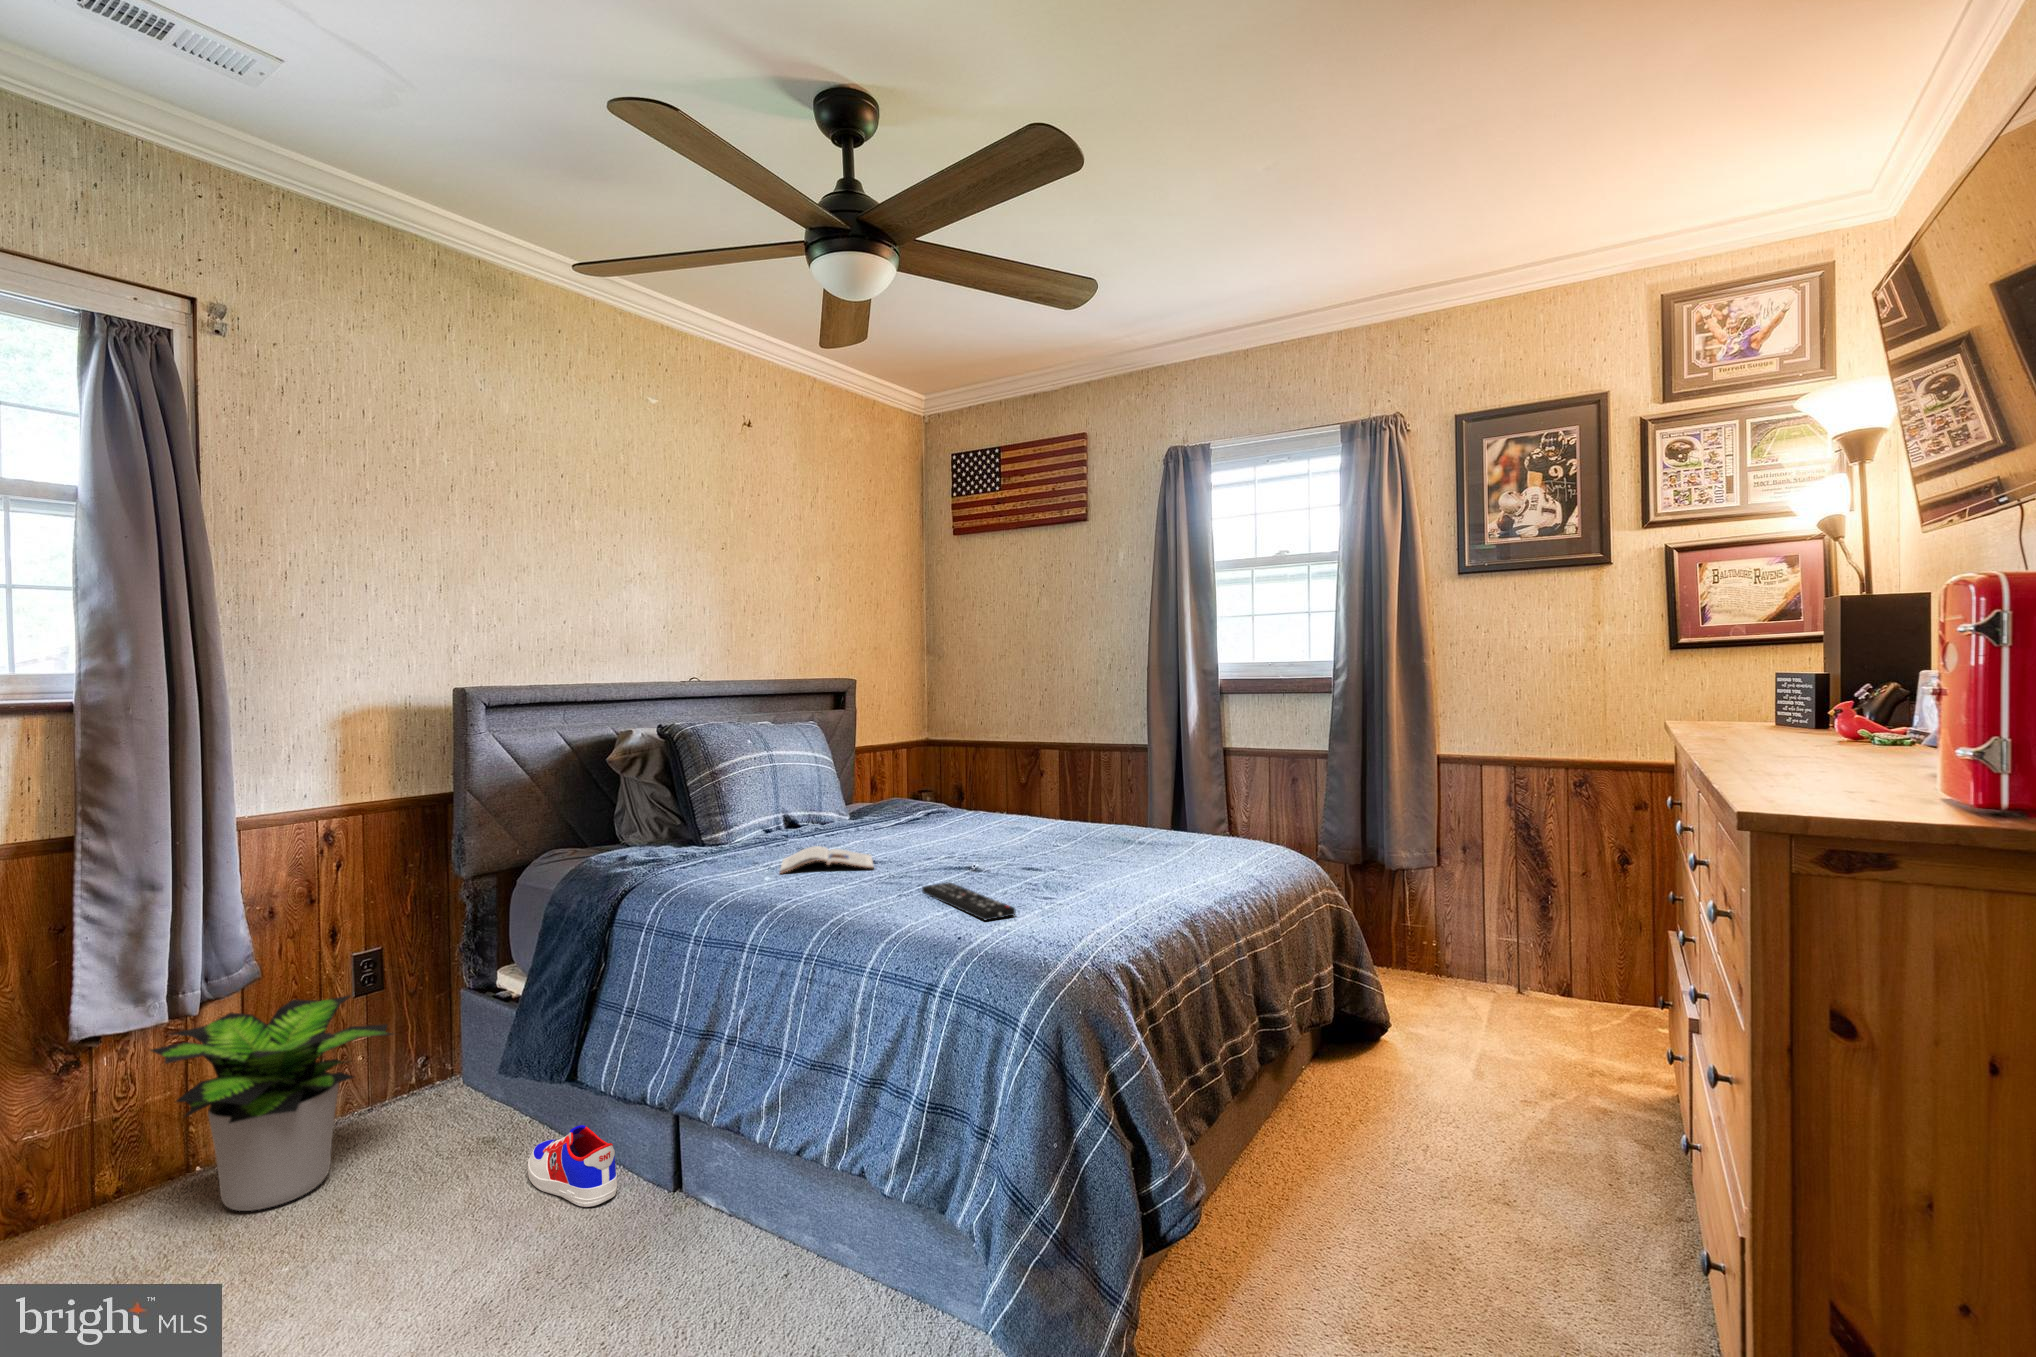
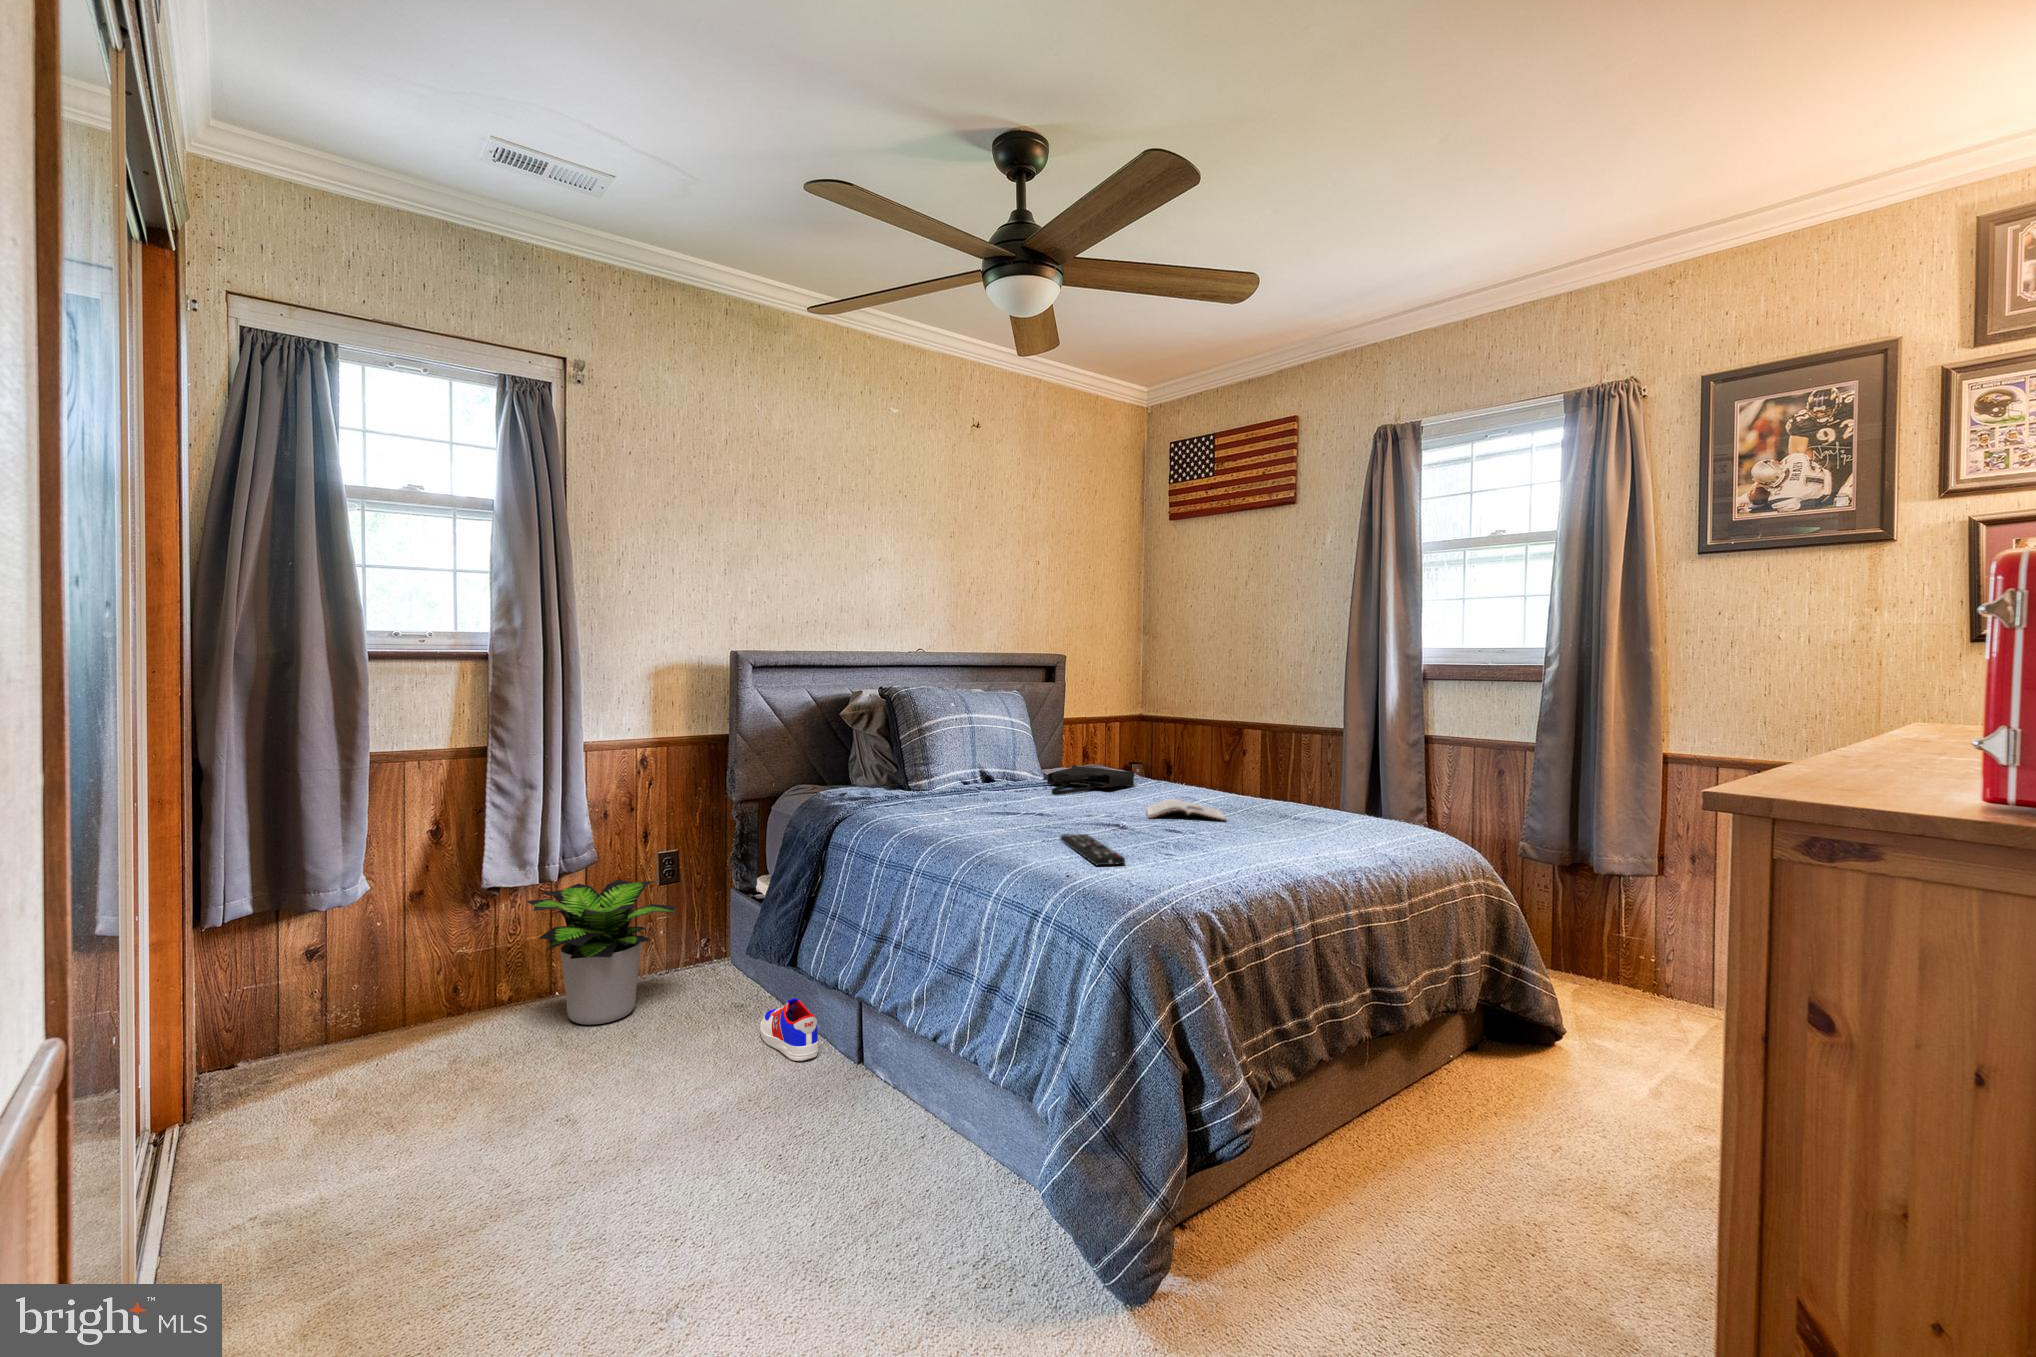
tote bag: none [862,802,956,836] -> present [1047,765,1134,794]
magazine: present [780,846,874,873] -> present [1146,799,1226,820]

